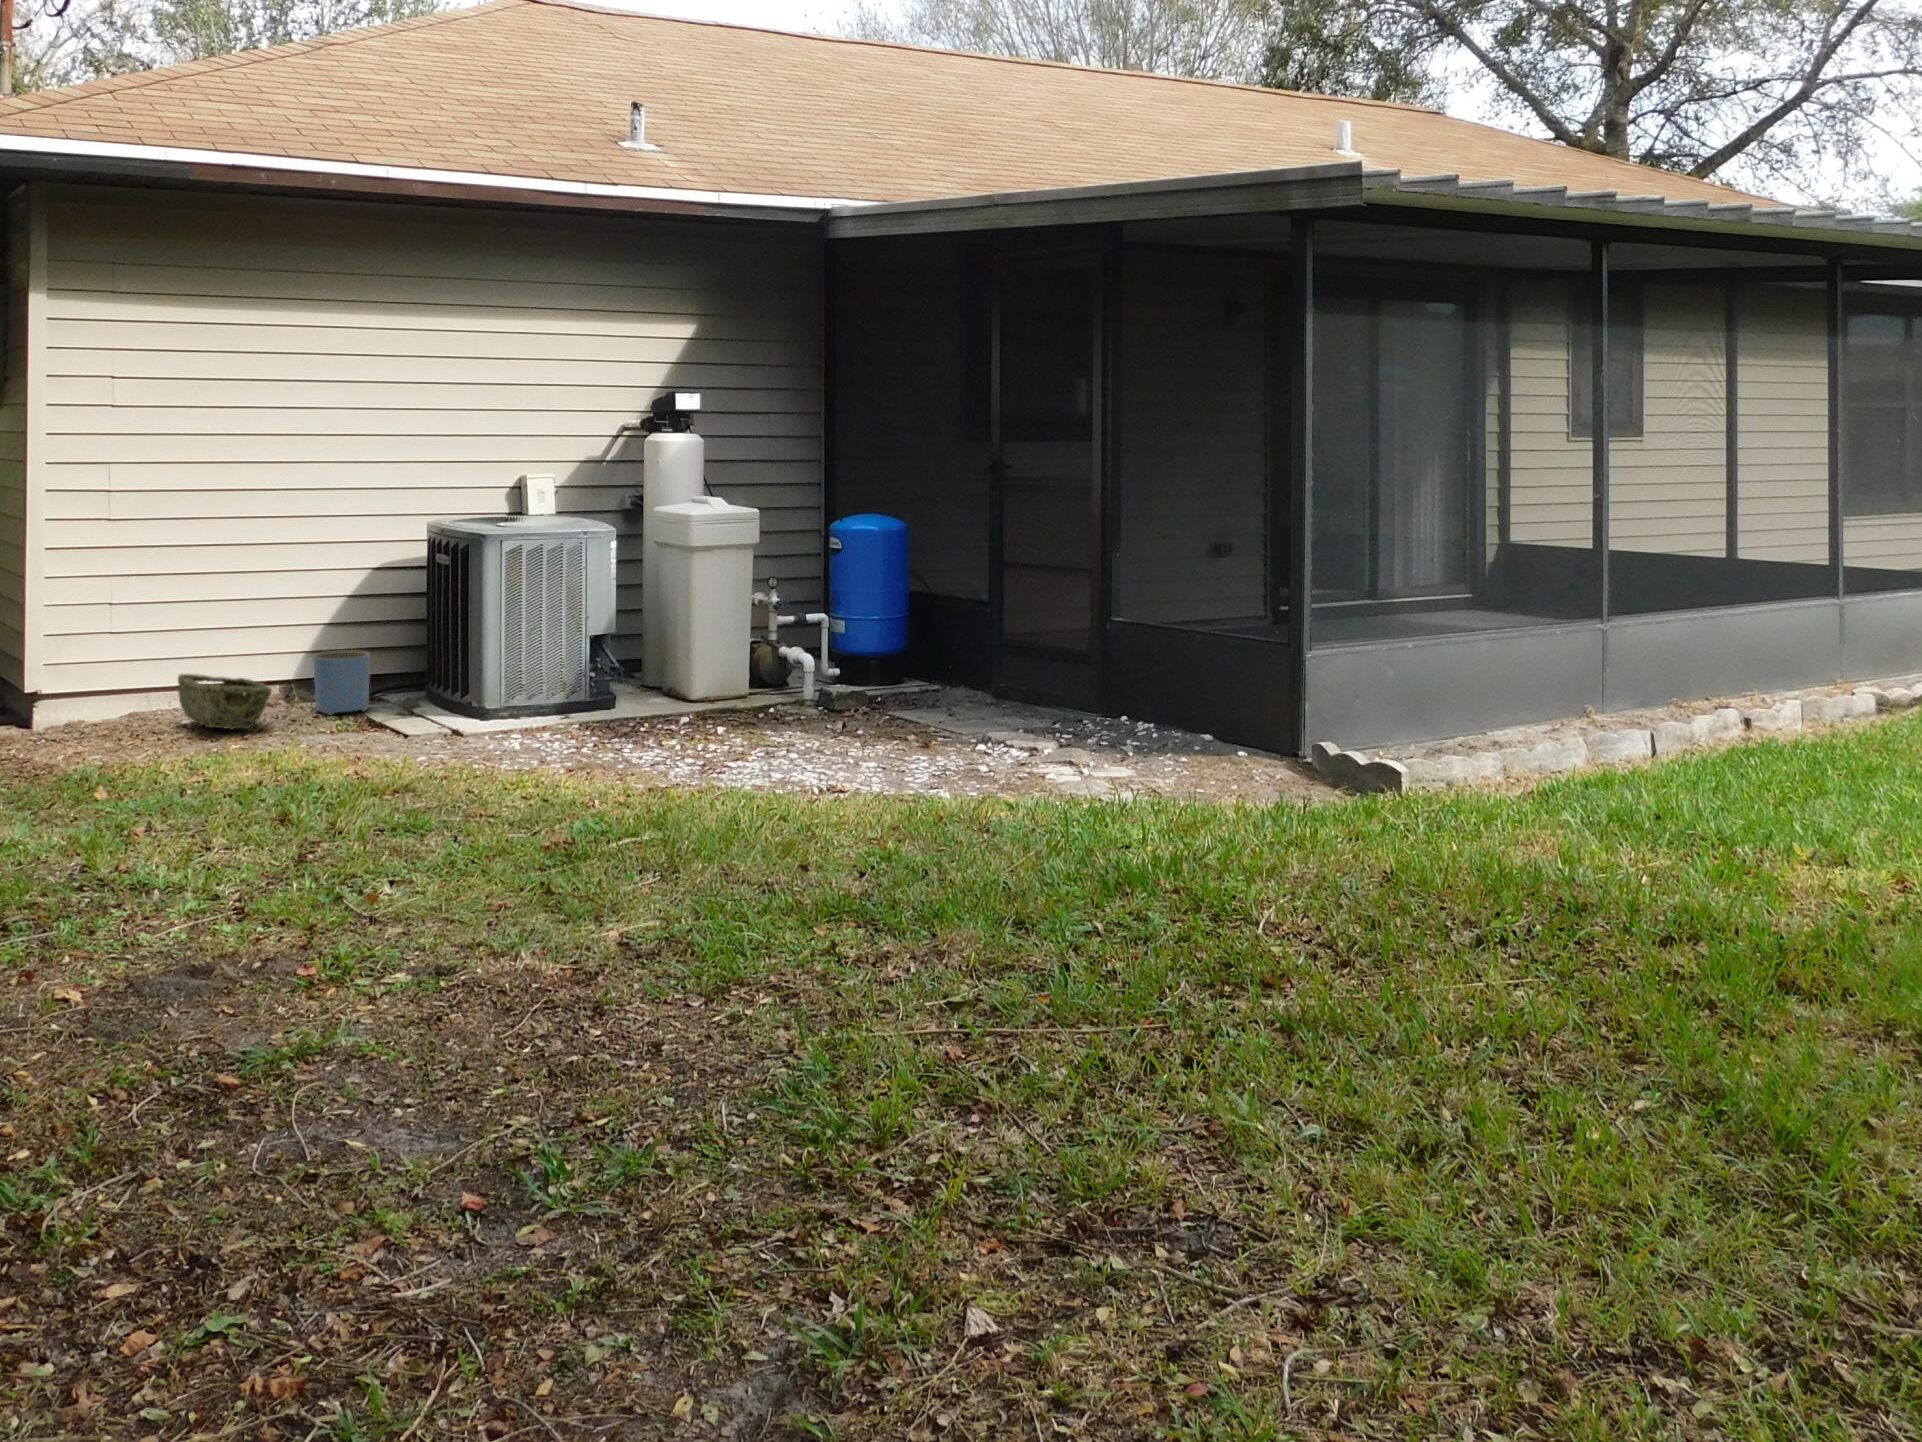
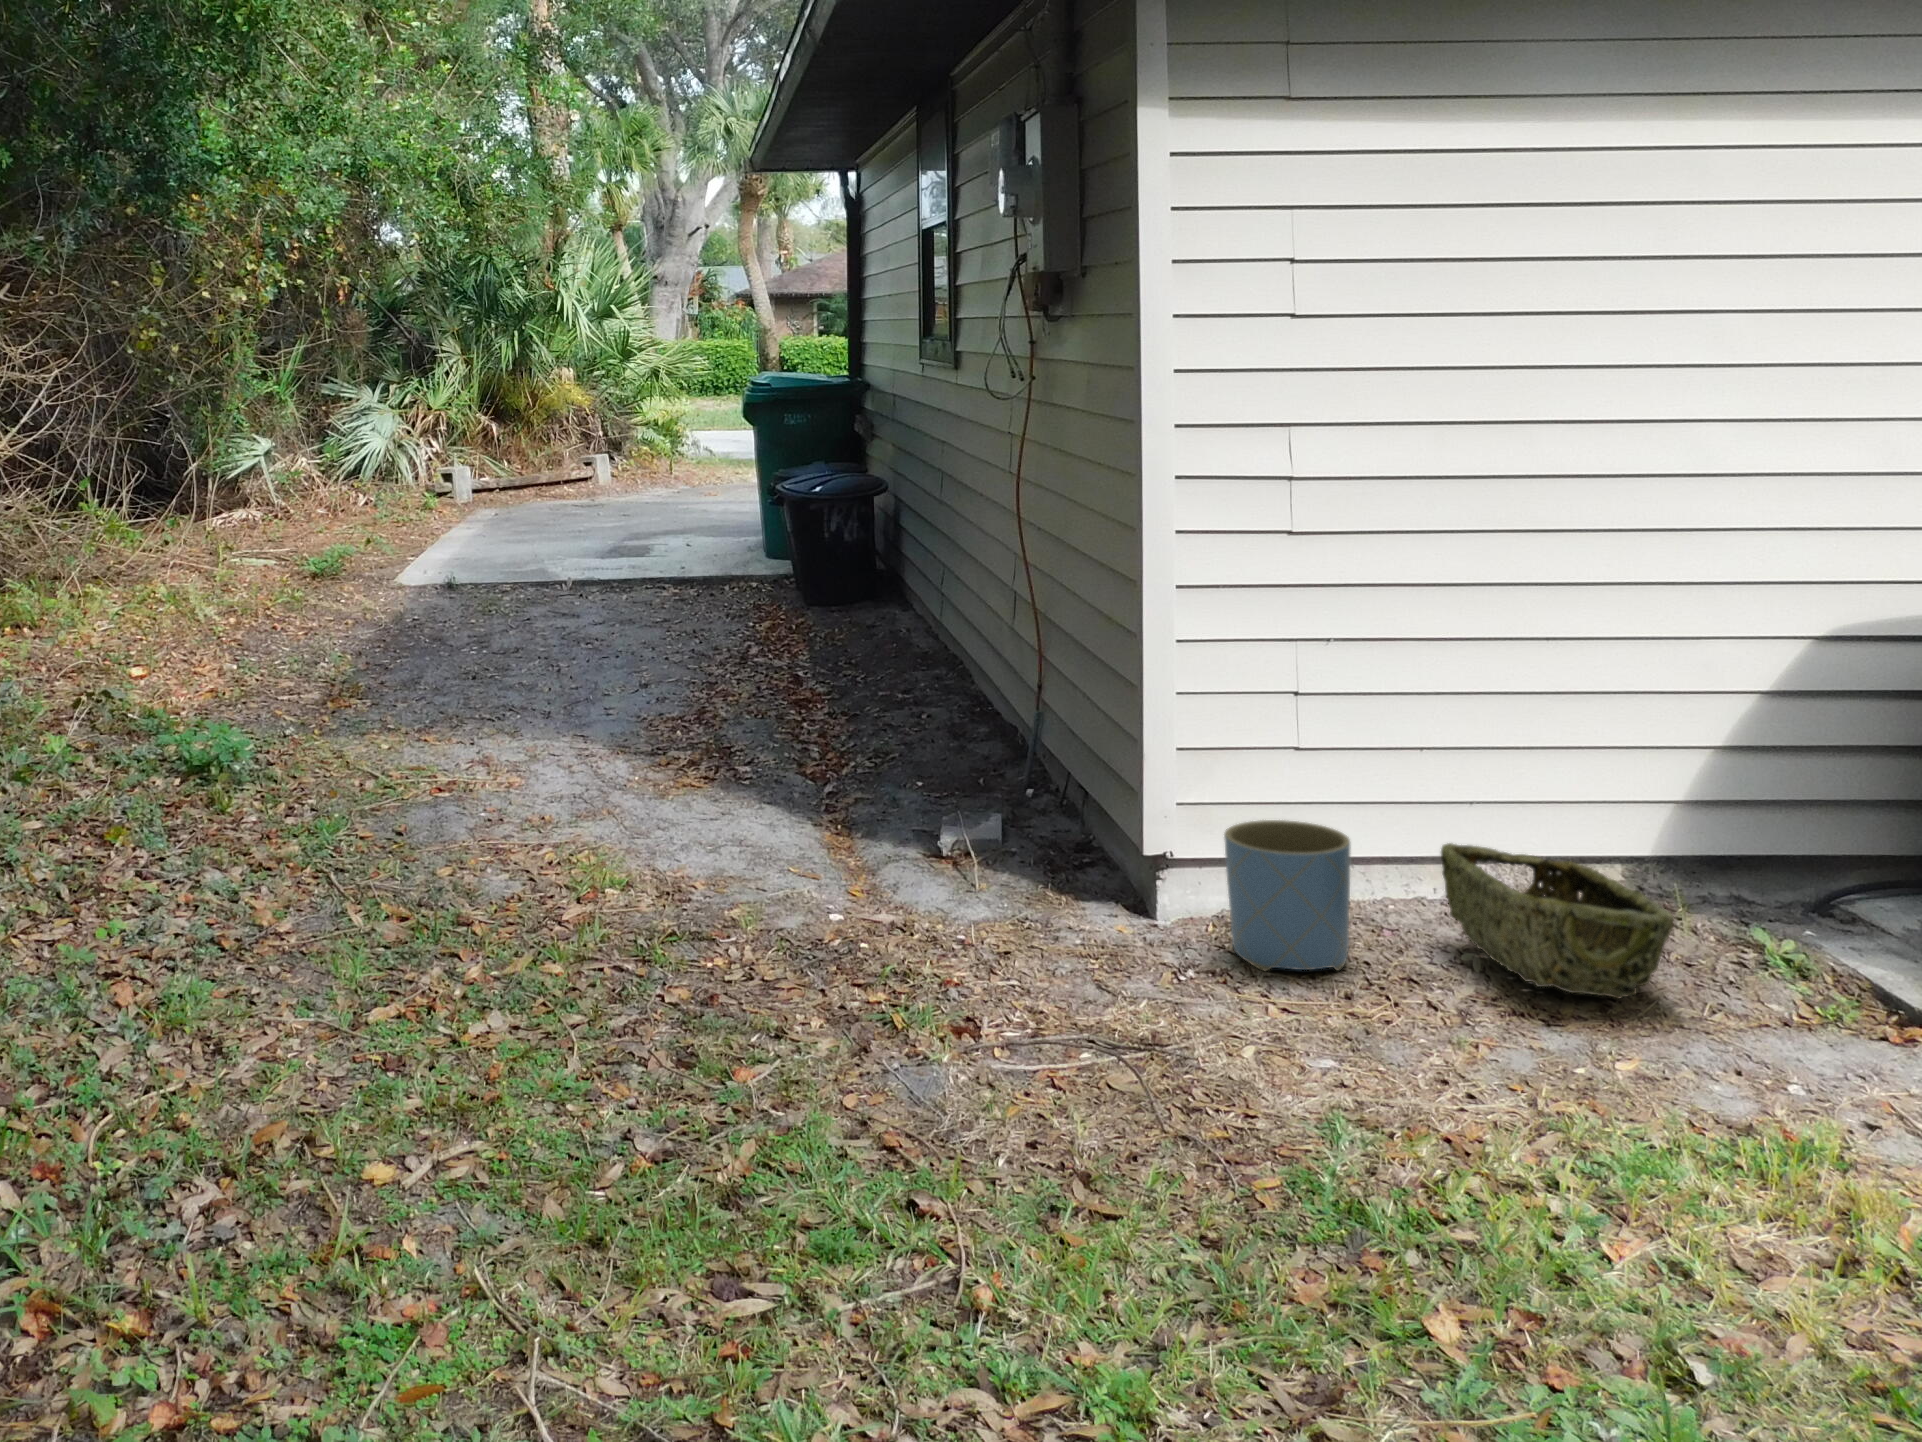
planter: present [313,650,370,715] -> present [1224,820,1351,971]

